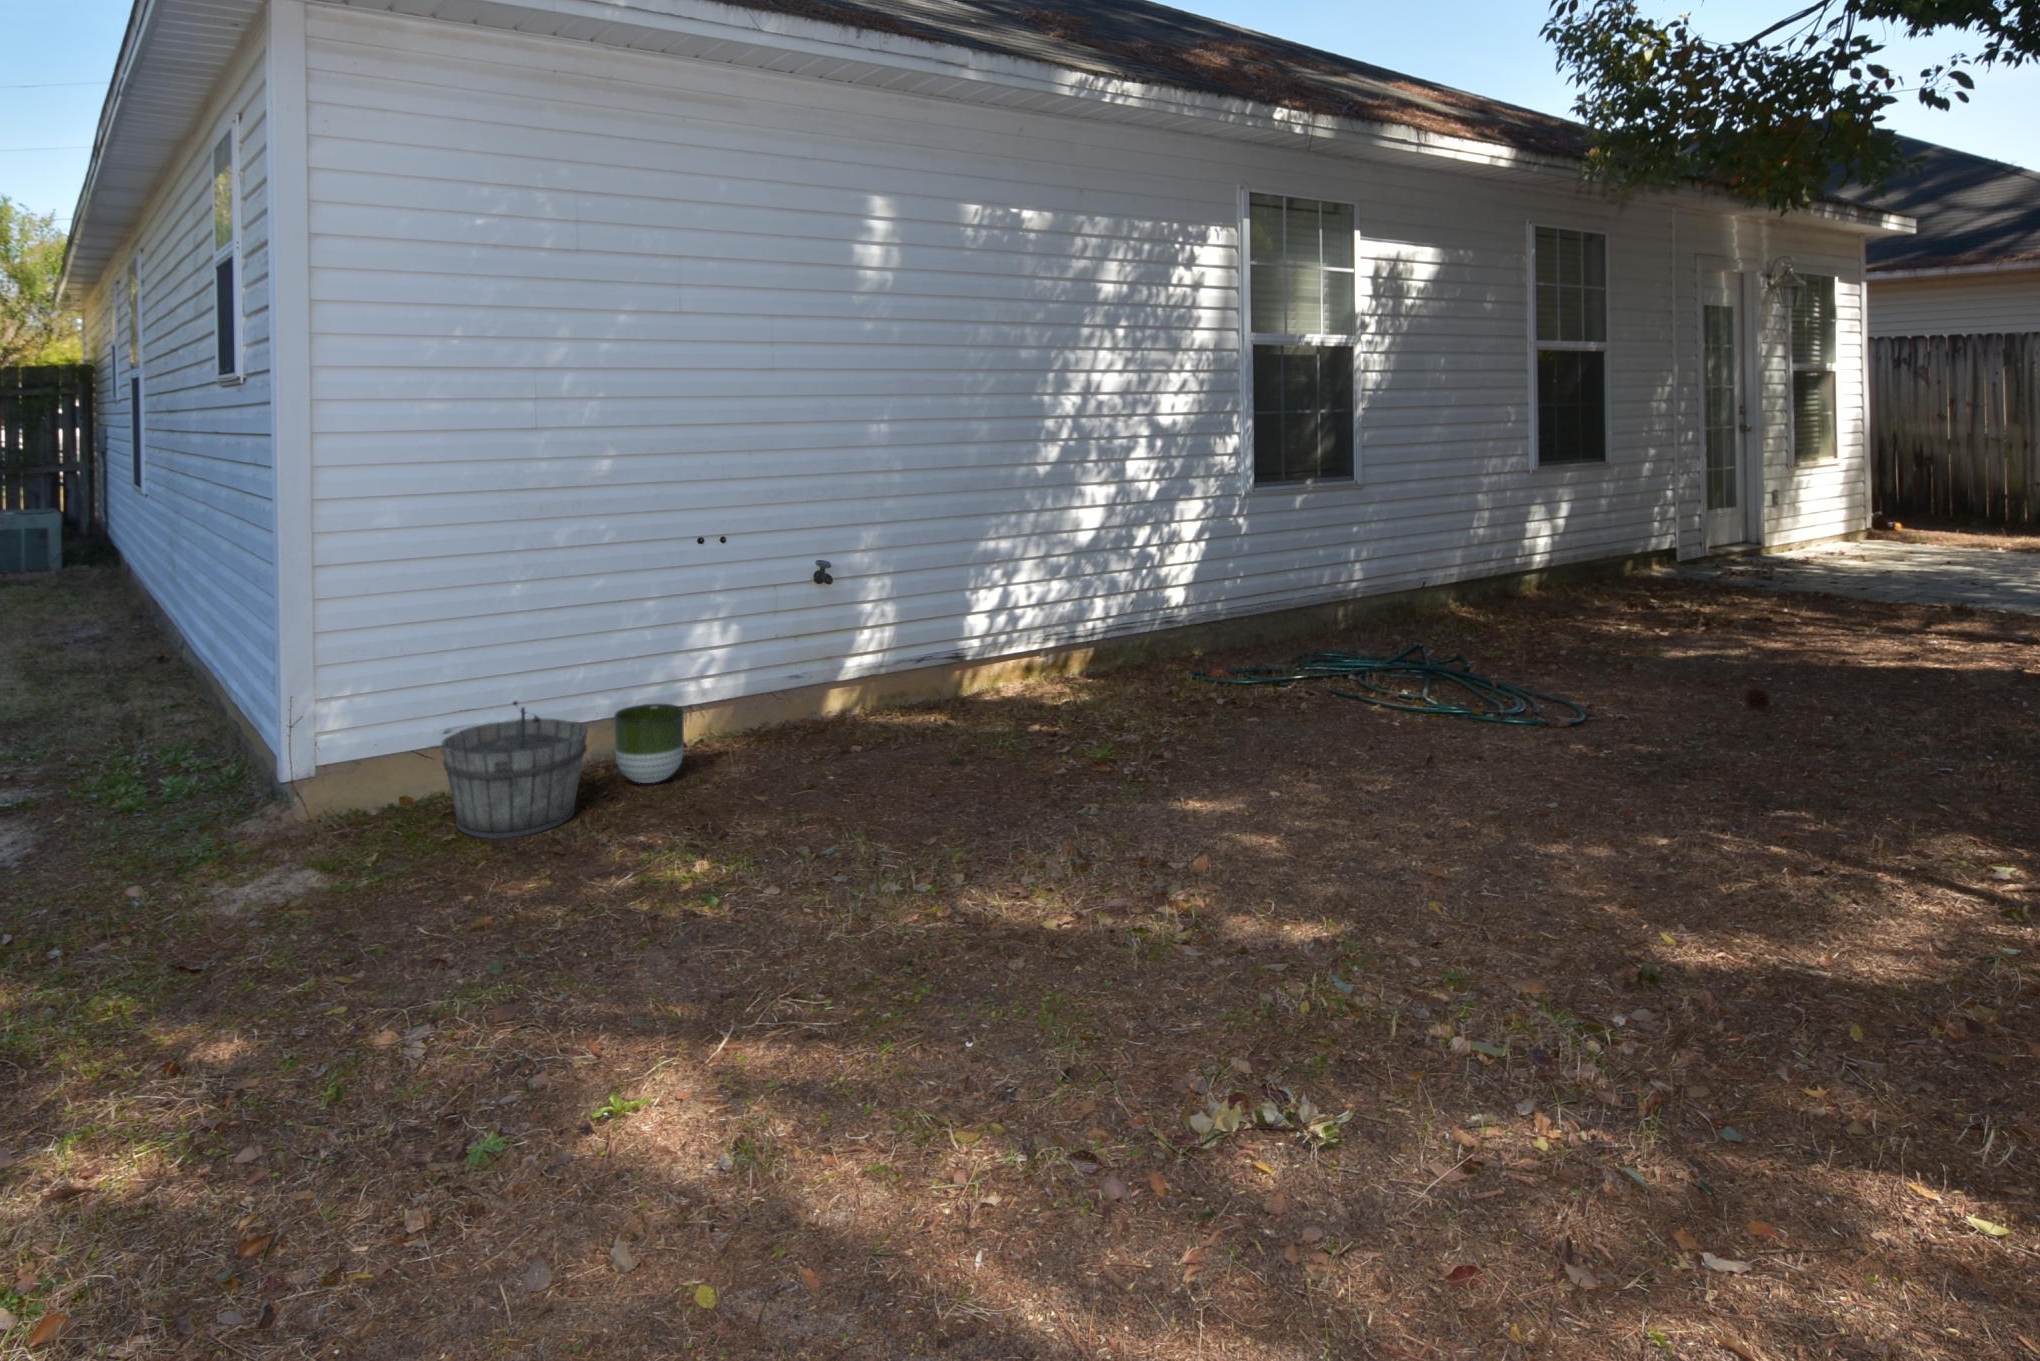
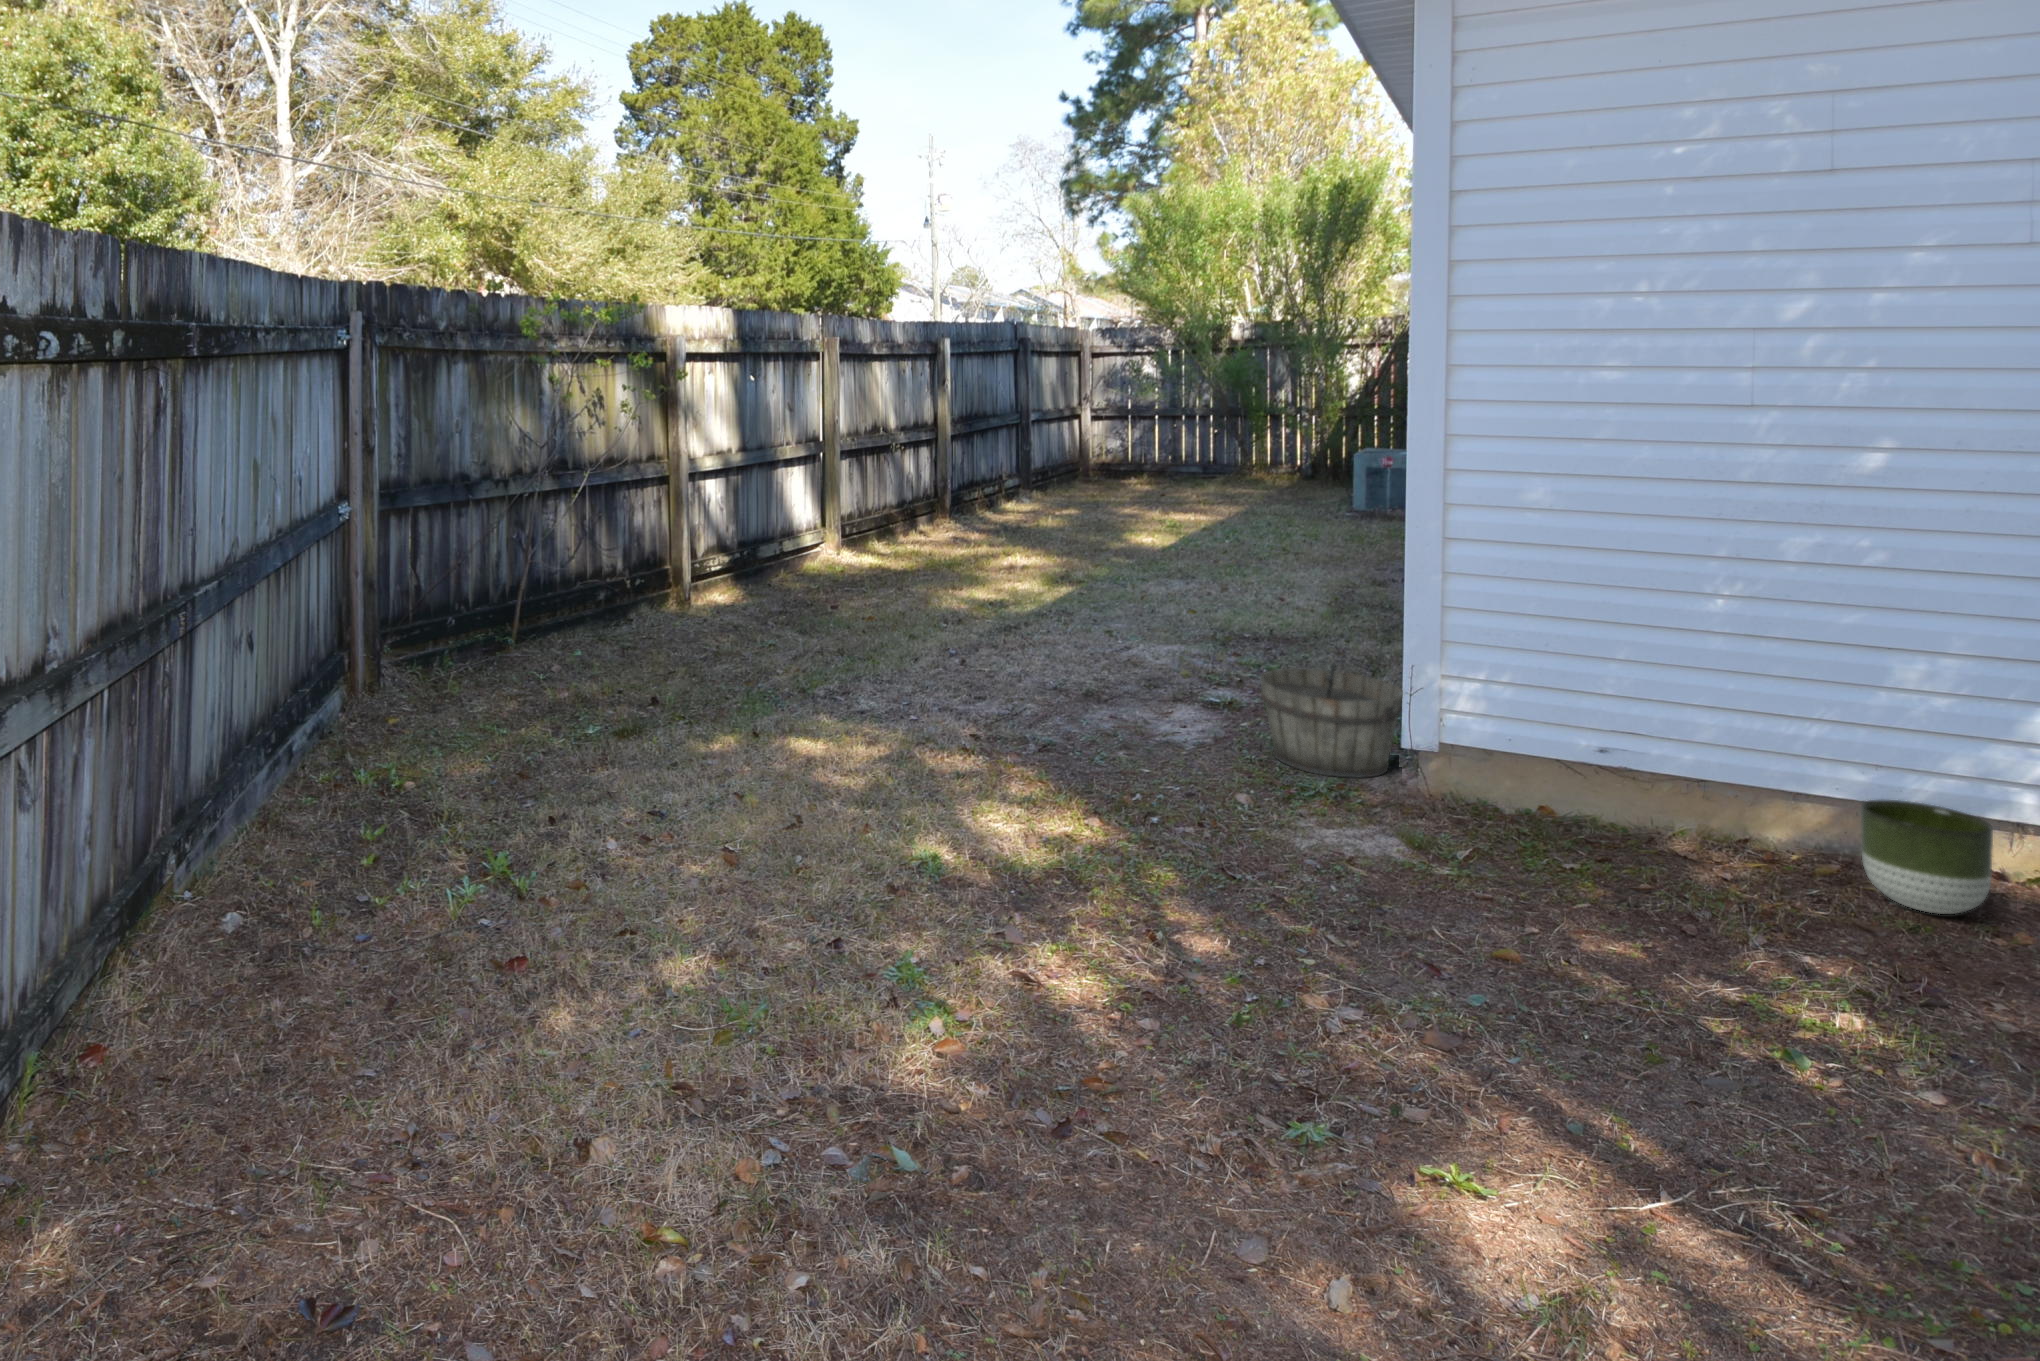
wooden bucket: present [442,701,588,839] -> present [1260,659,1403,778]

